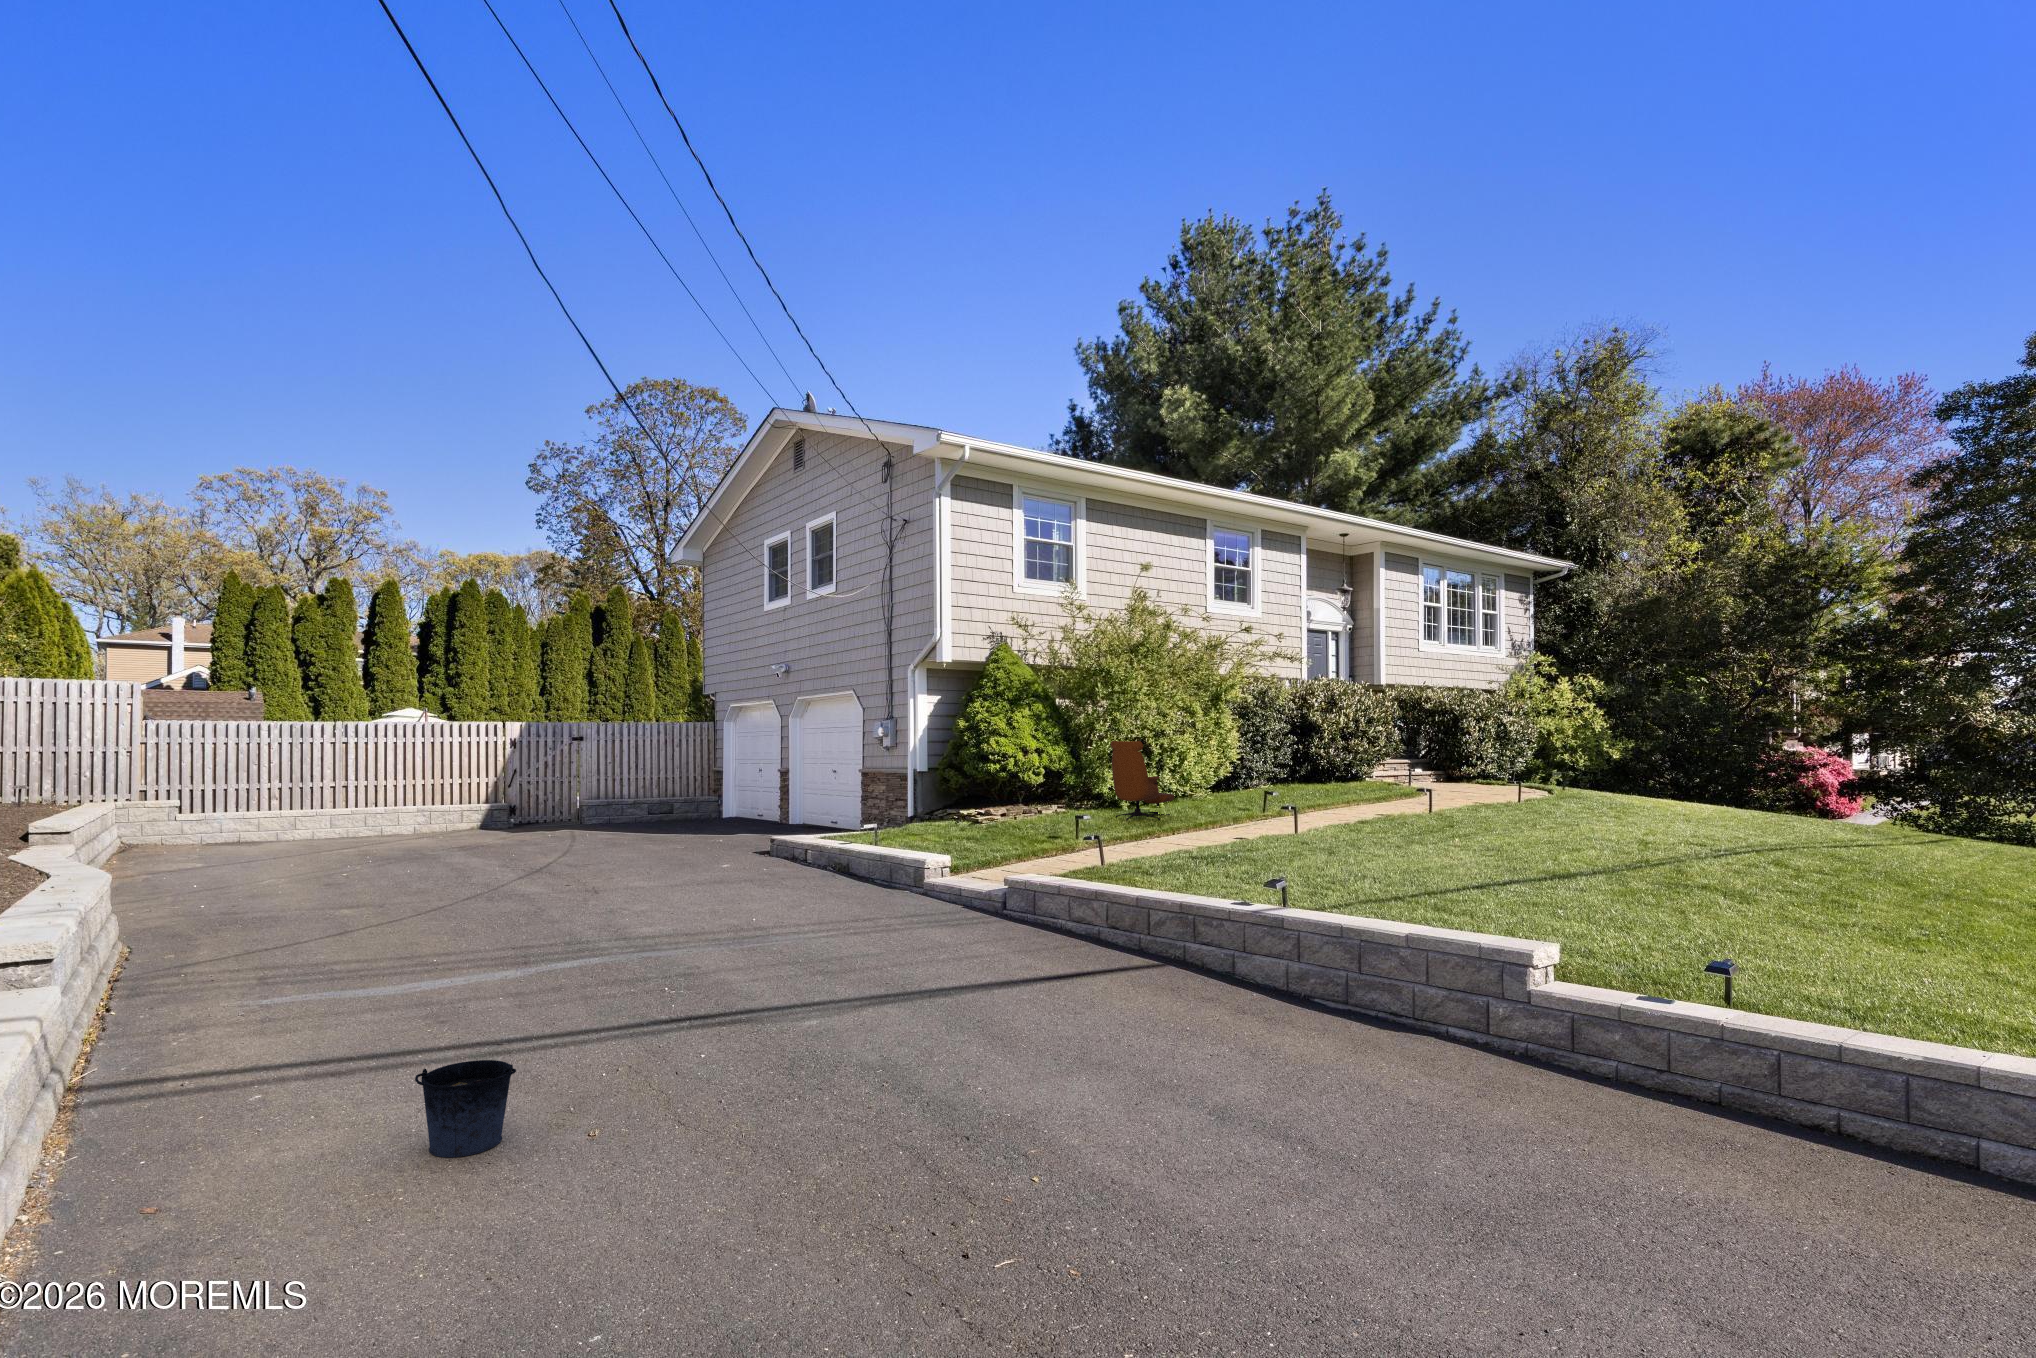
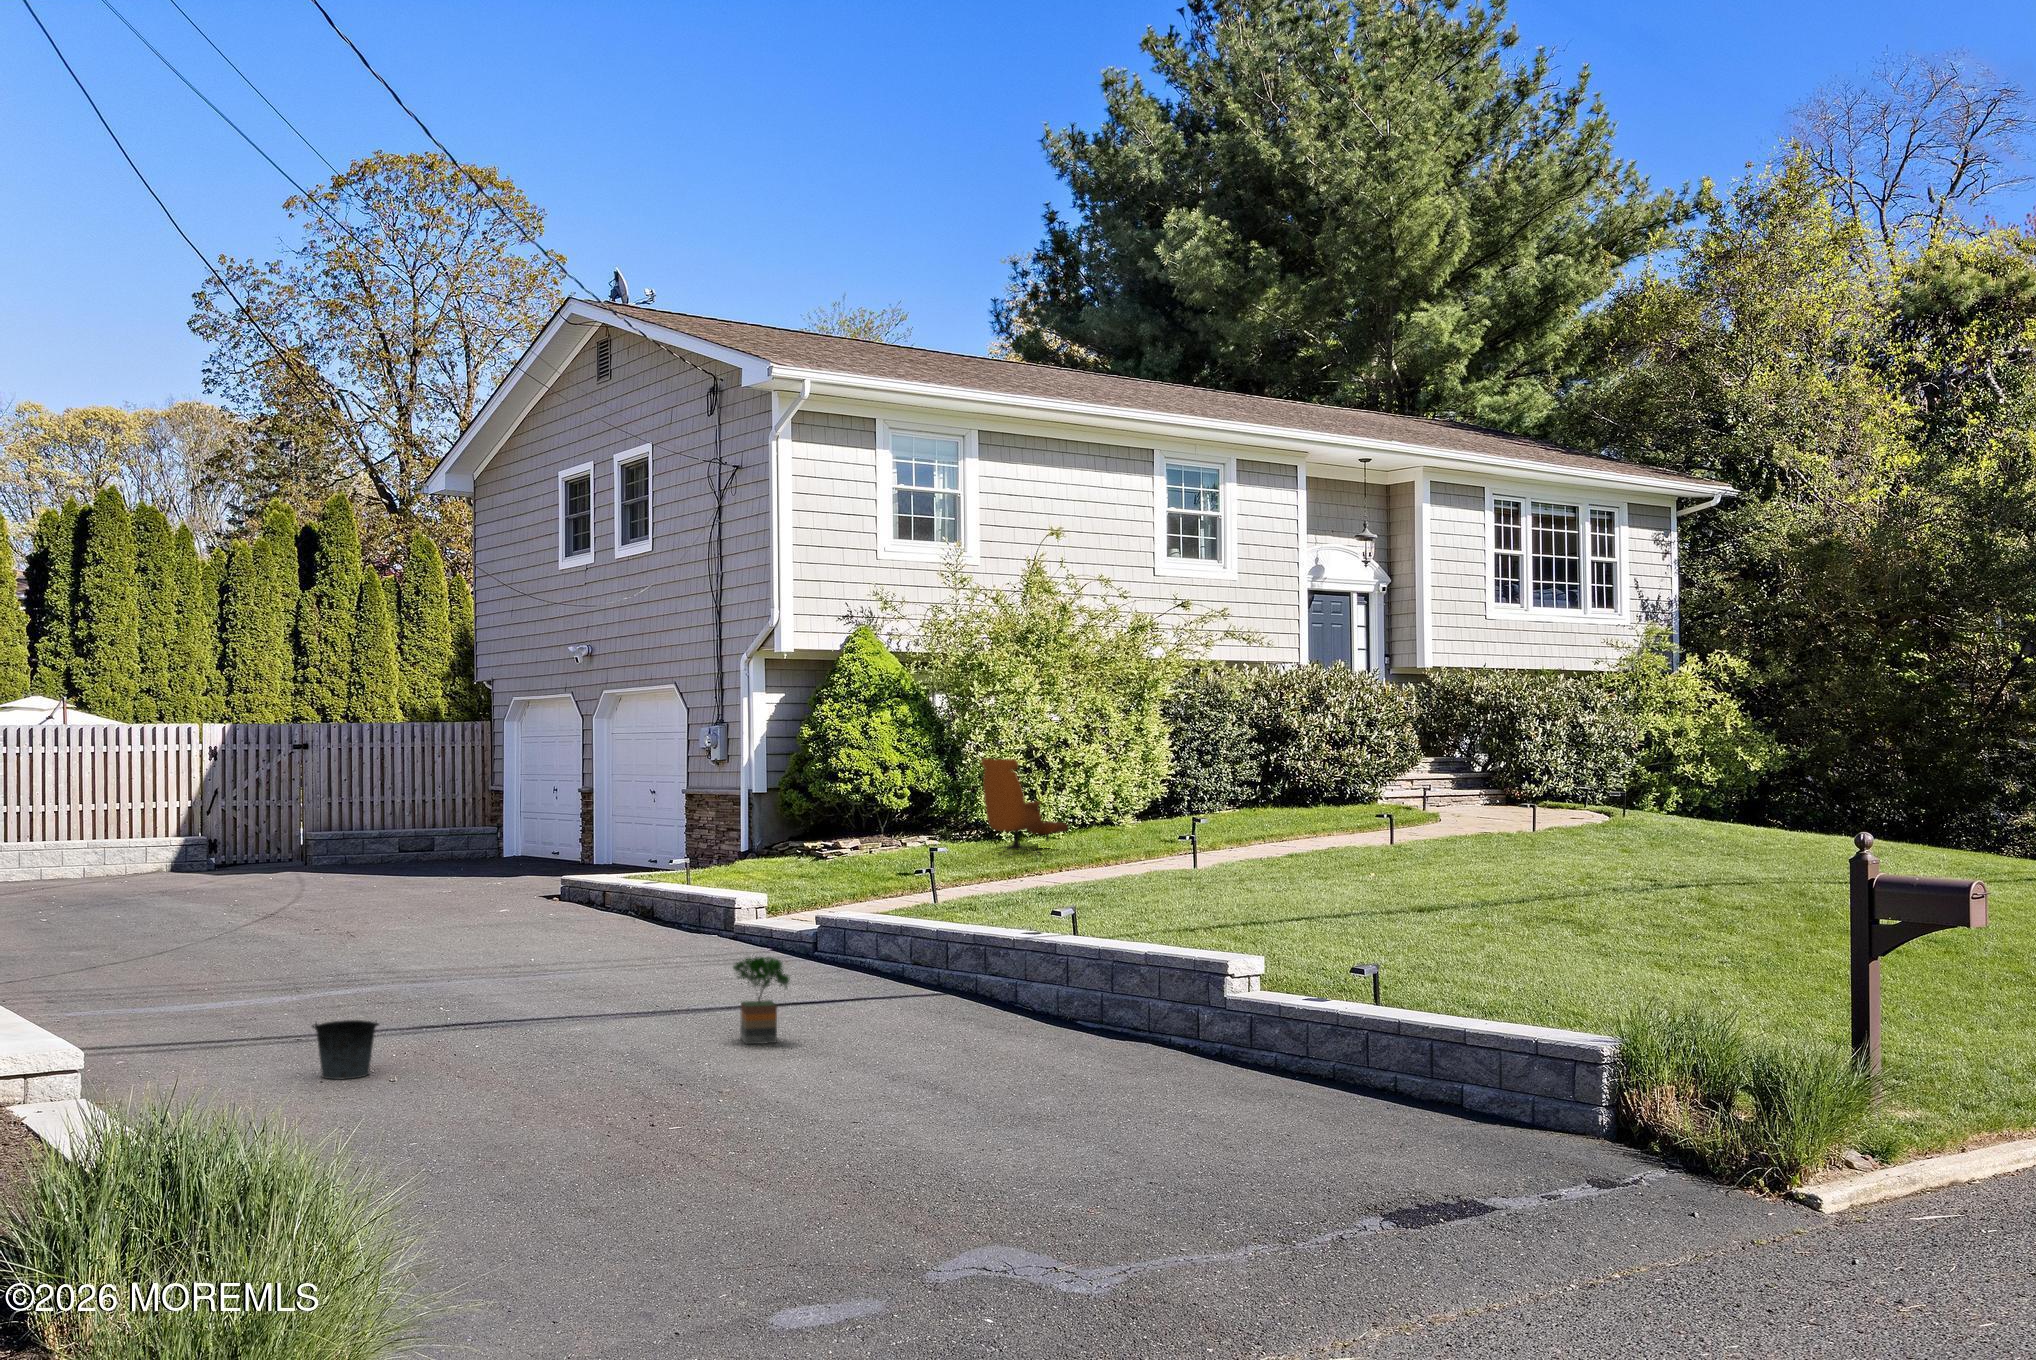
potted tree: none [977,950,1052,1064] -> present [733,957,790,1044]

